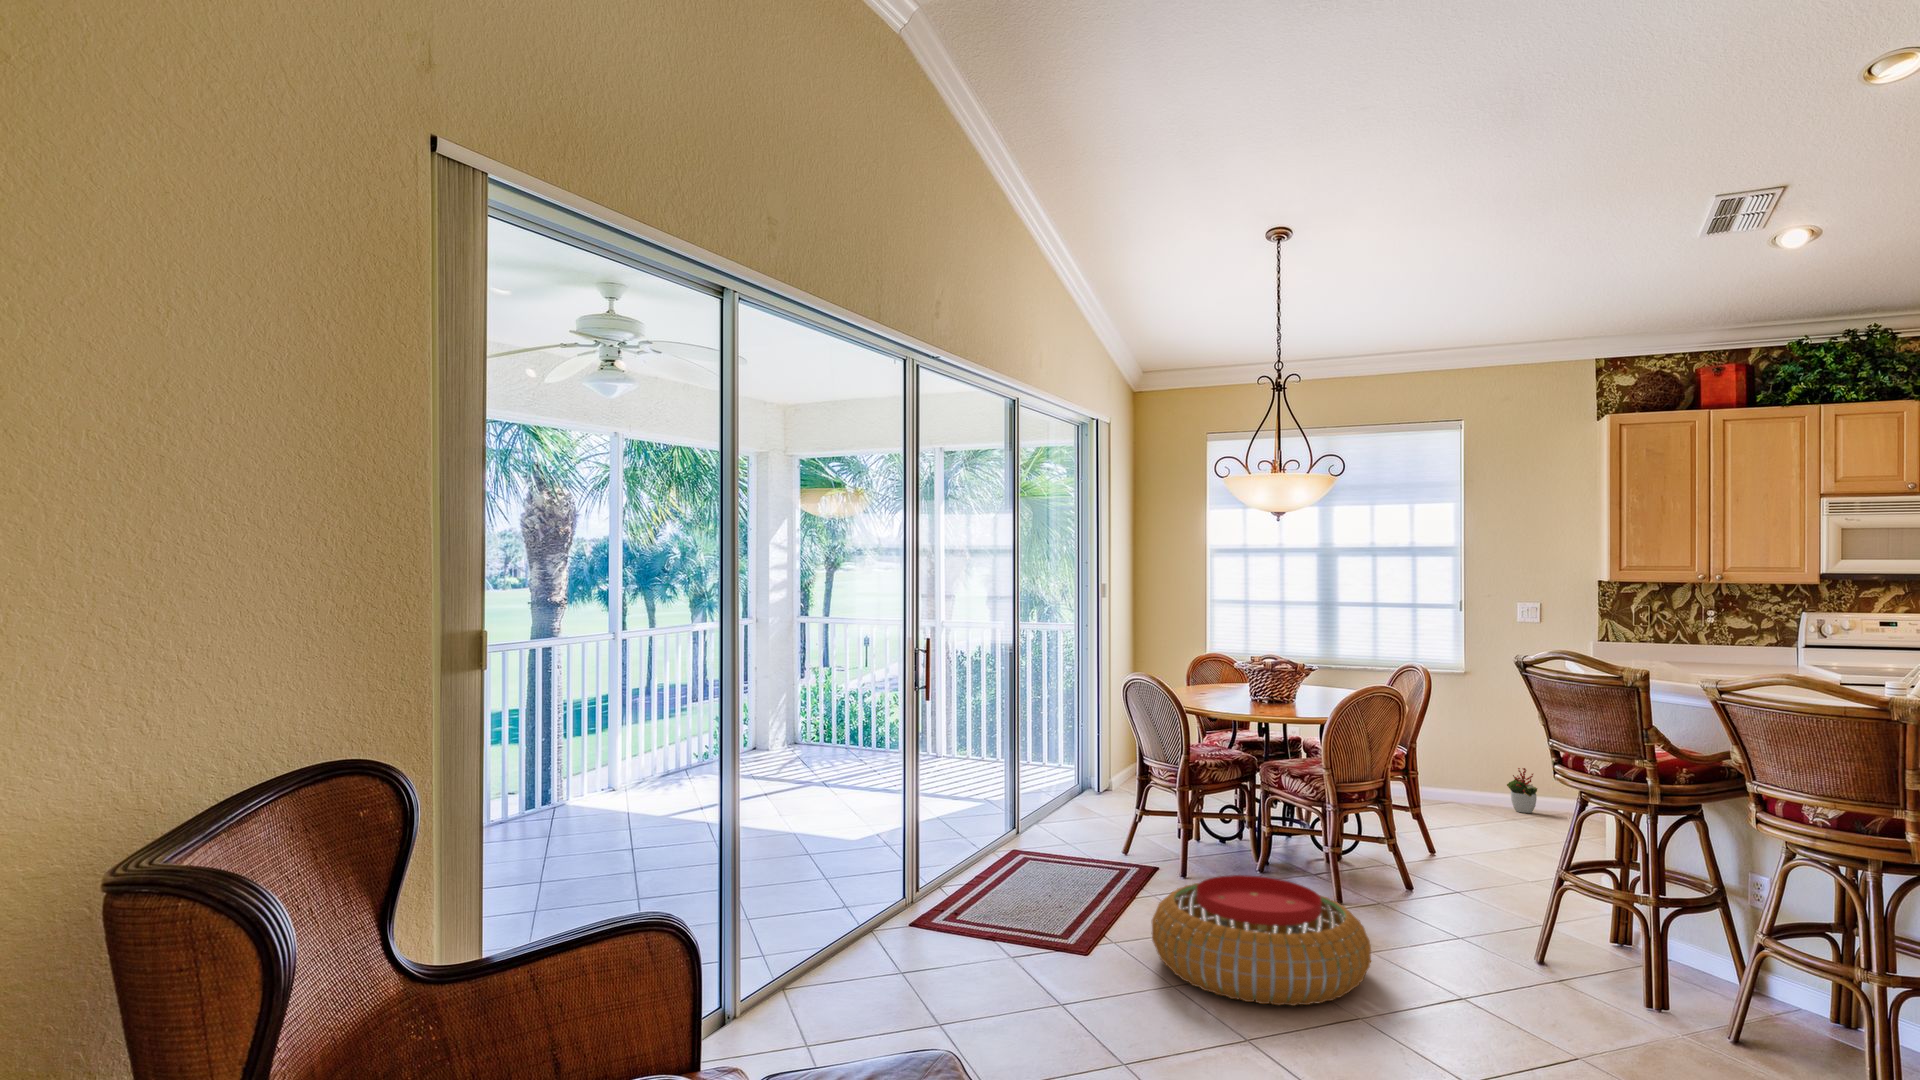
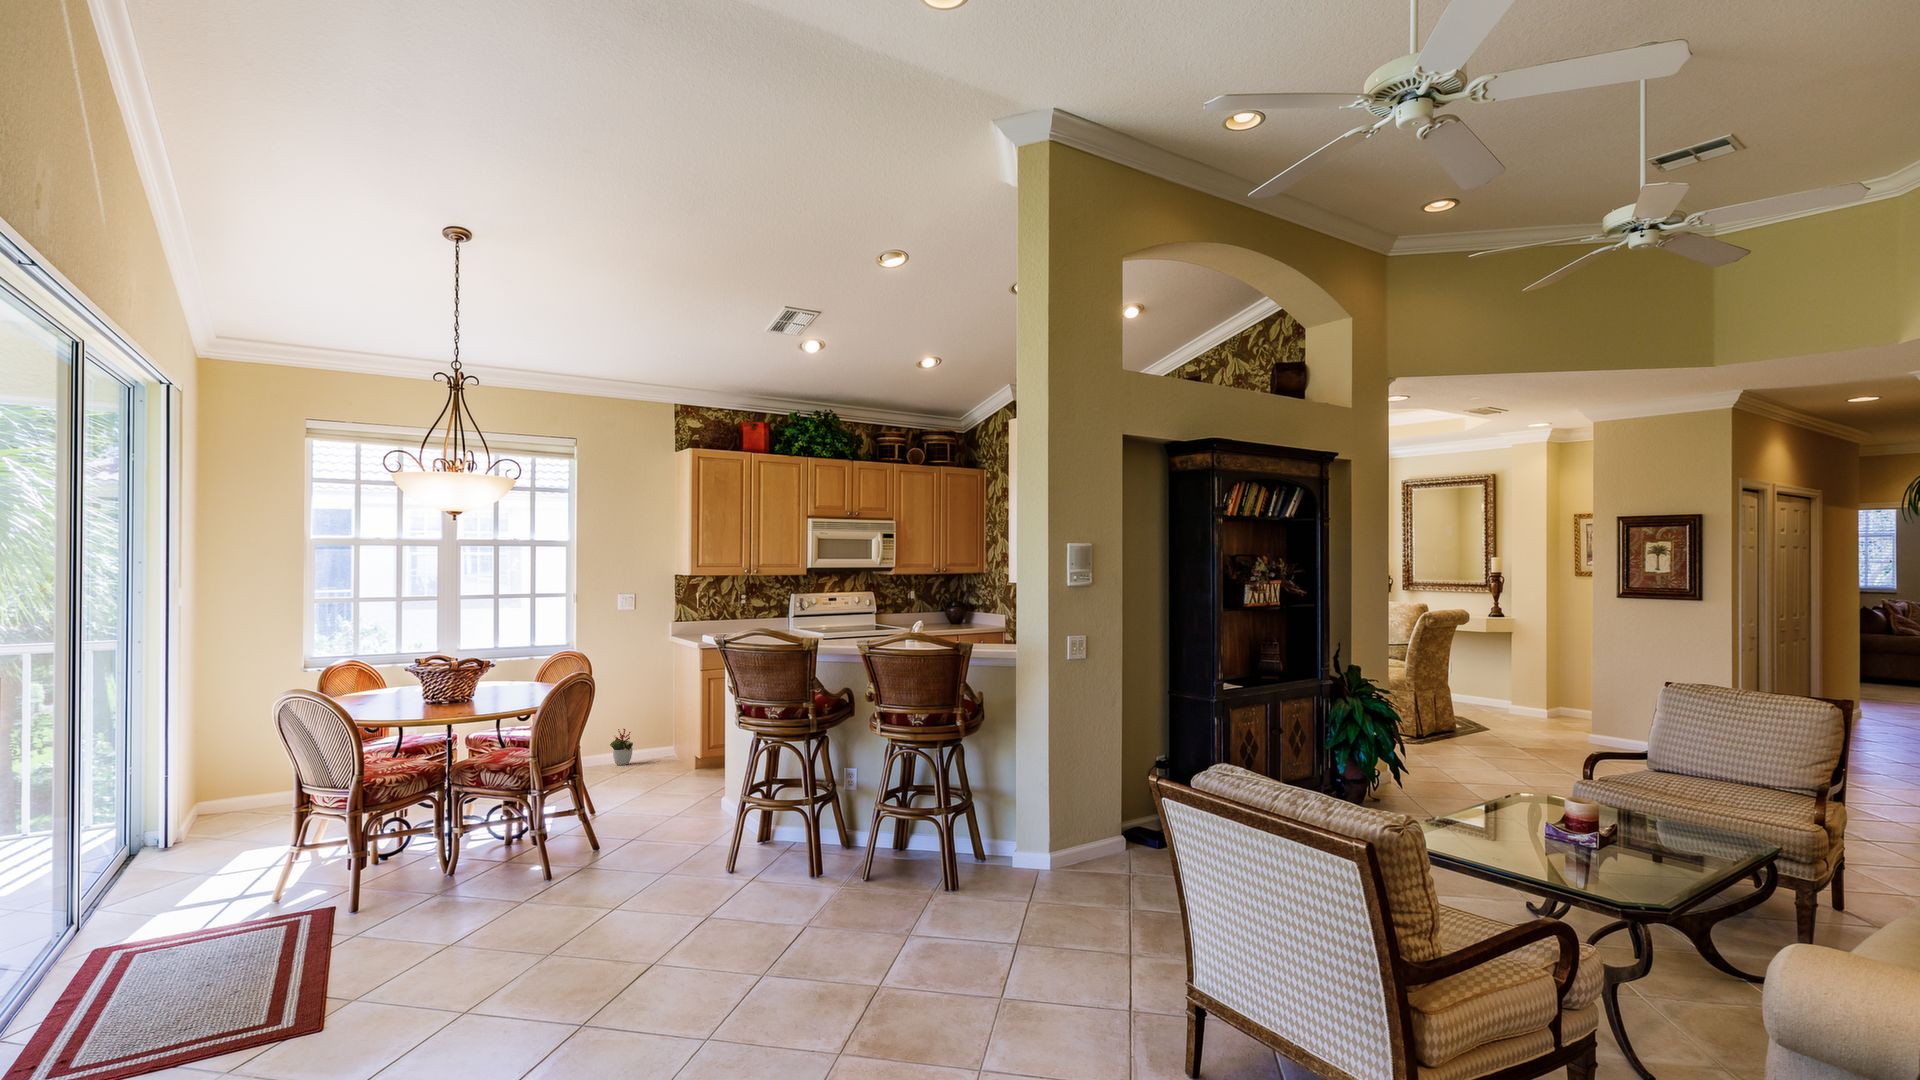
pouf: present [1151,875,1371,1006] -> none [417,867,646,1002]

